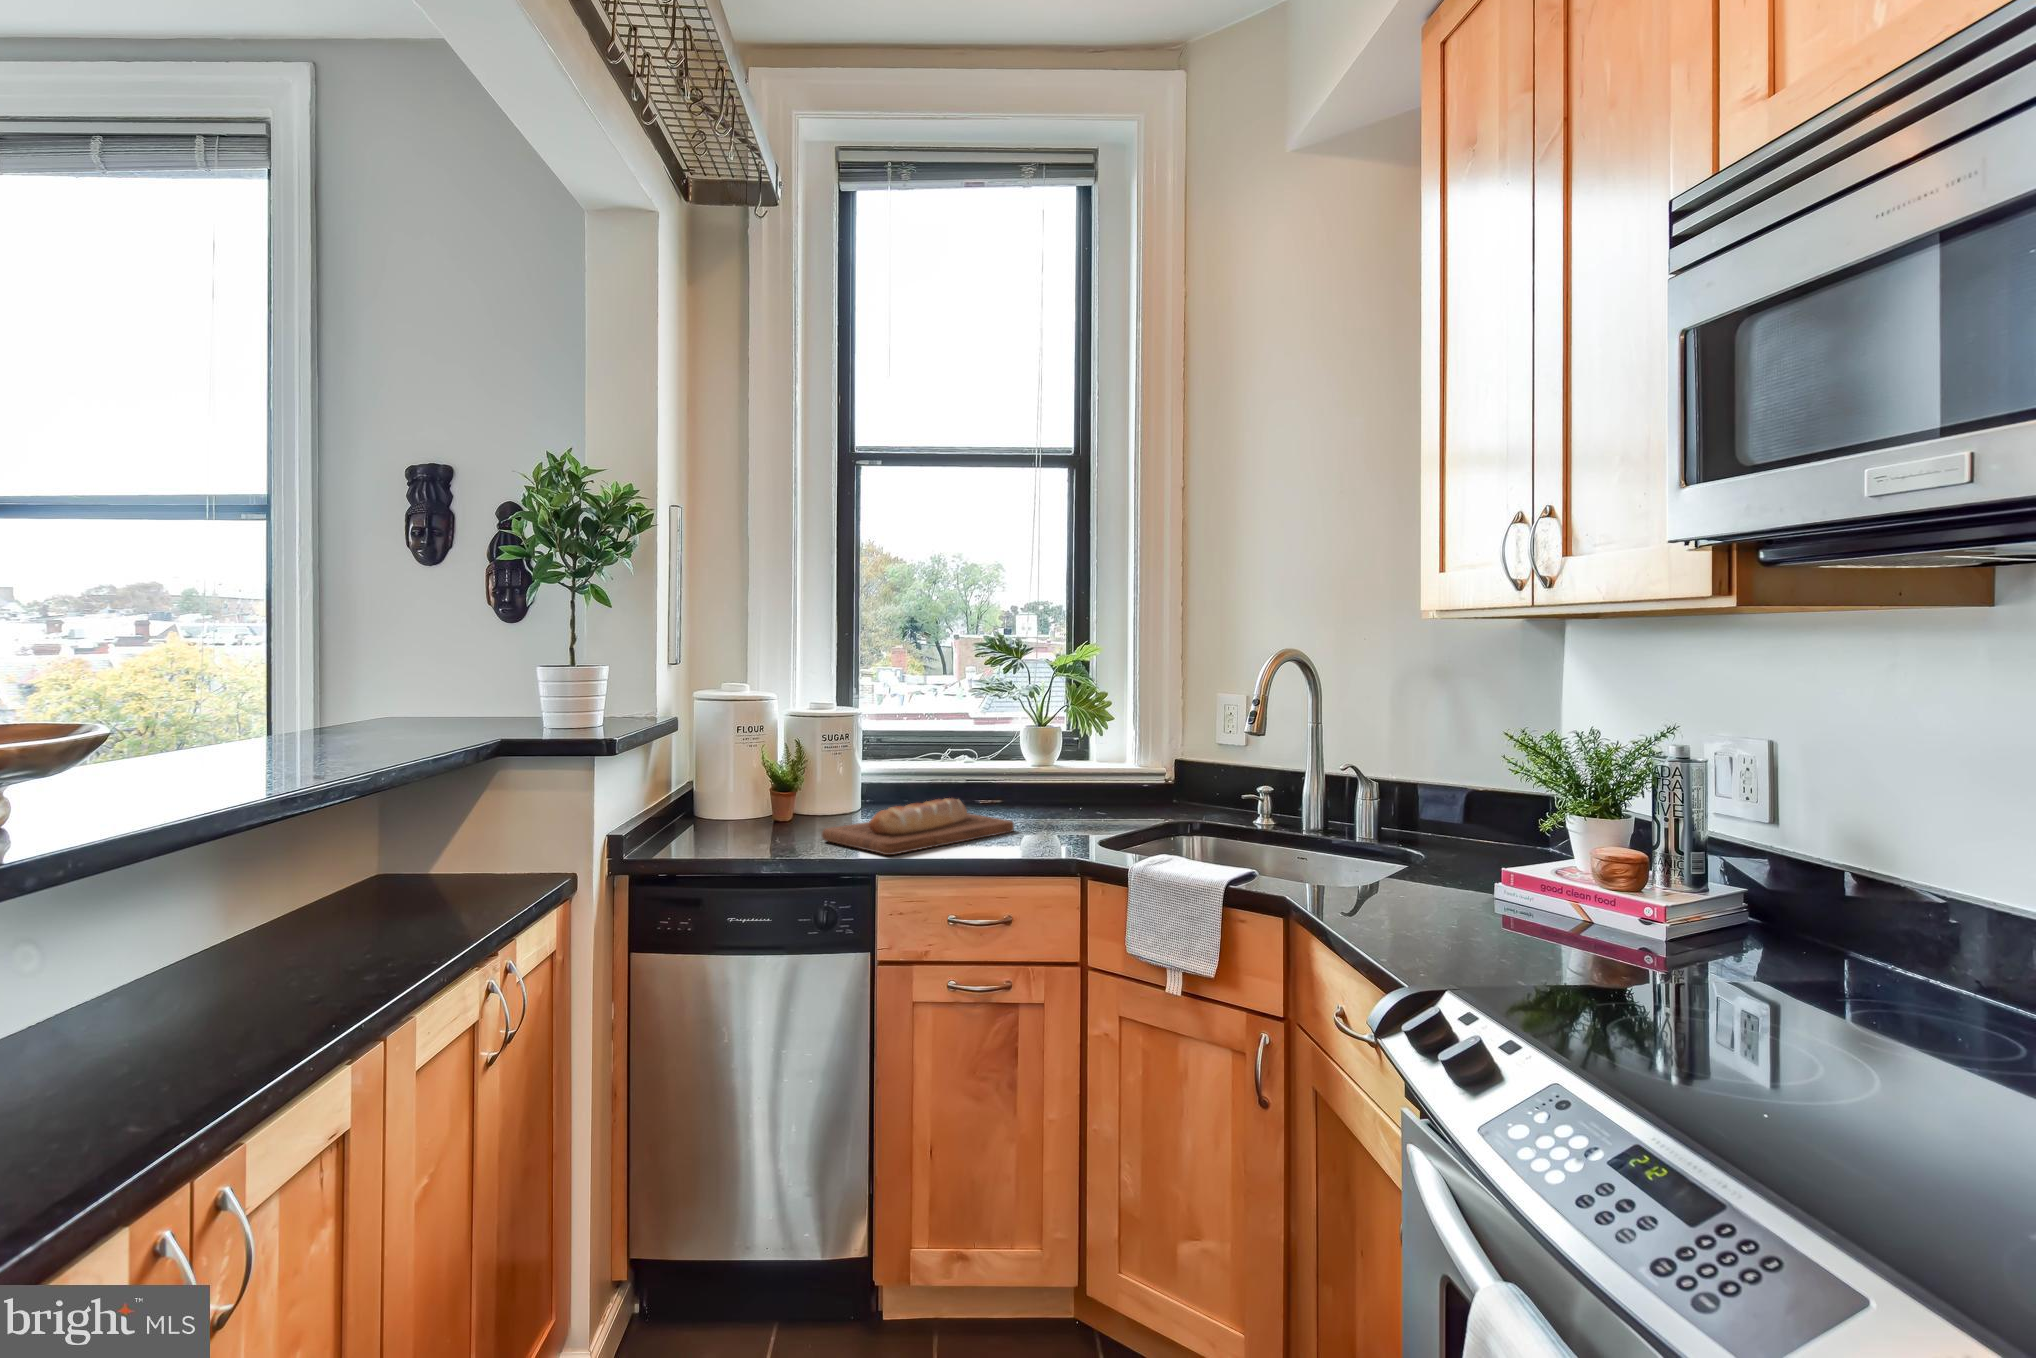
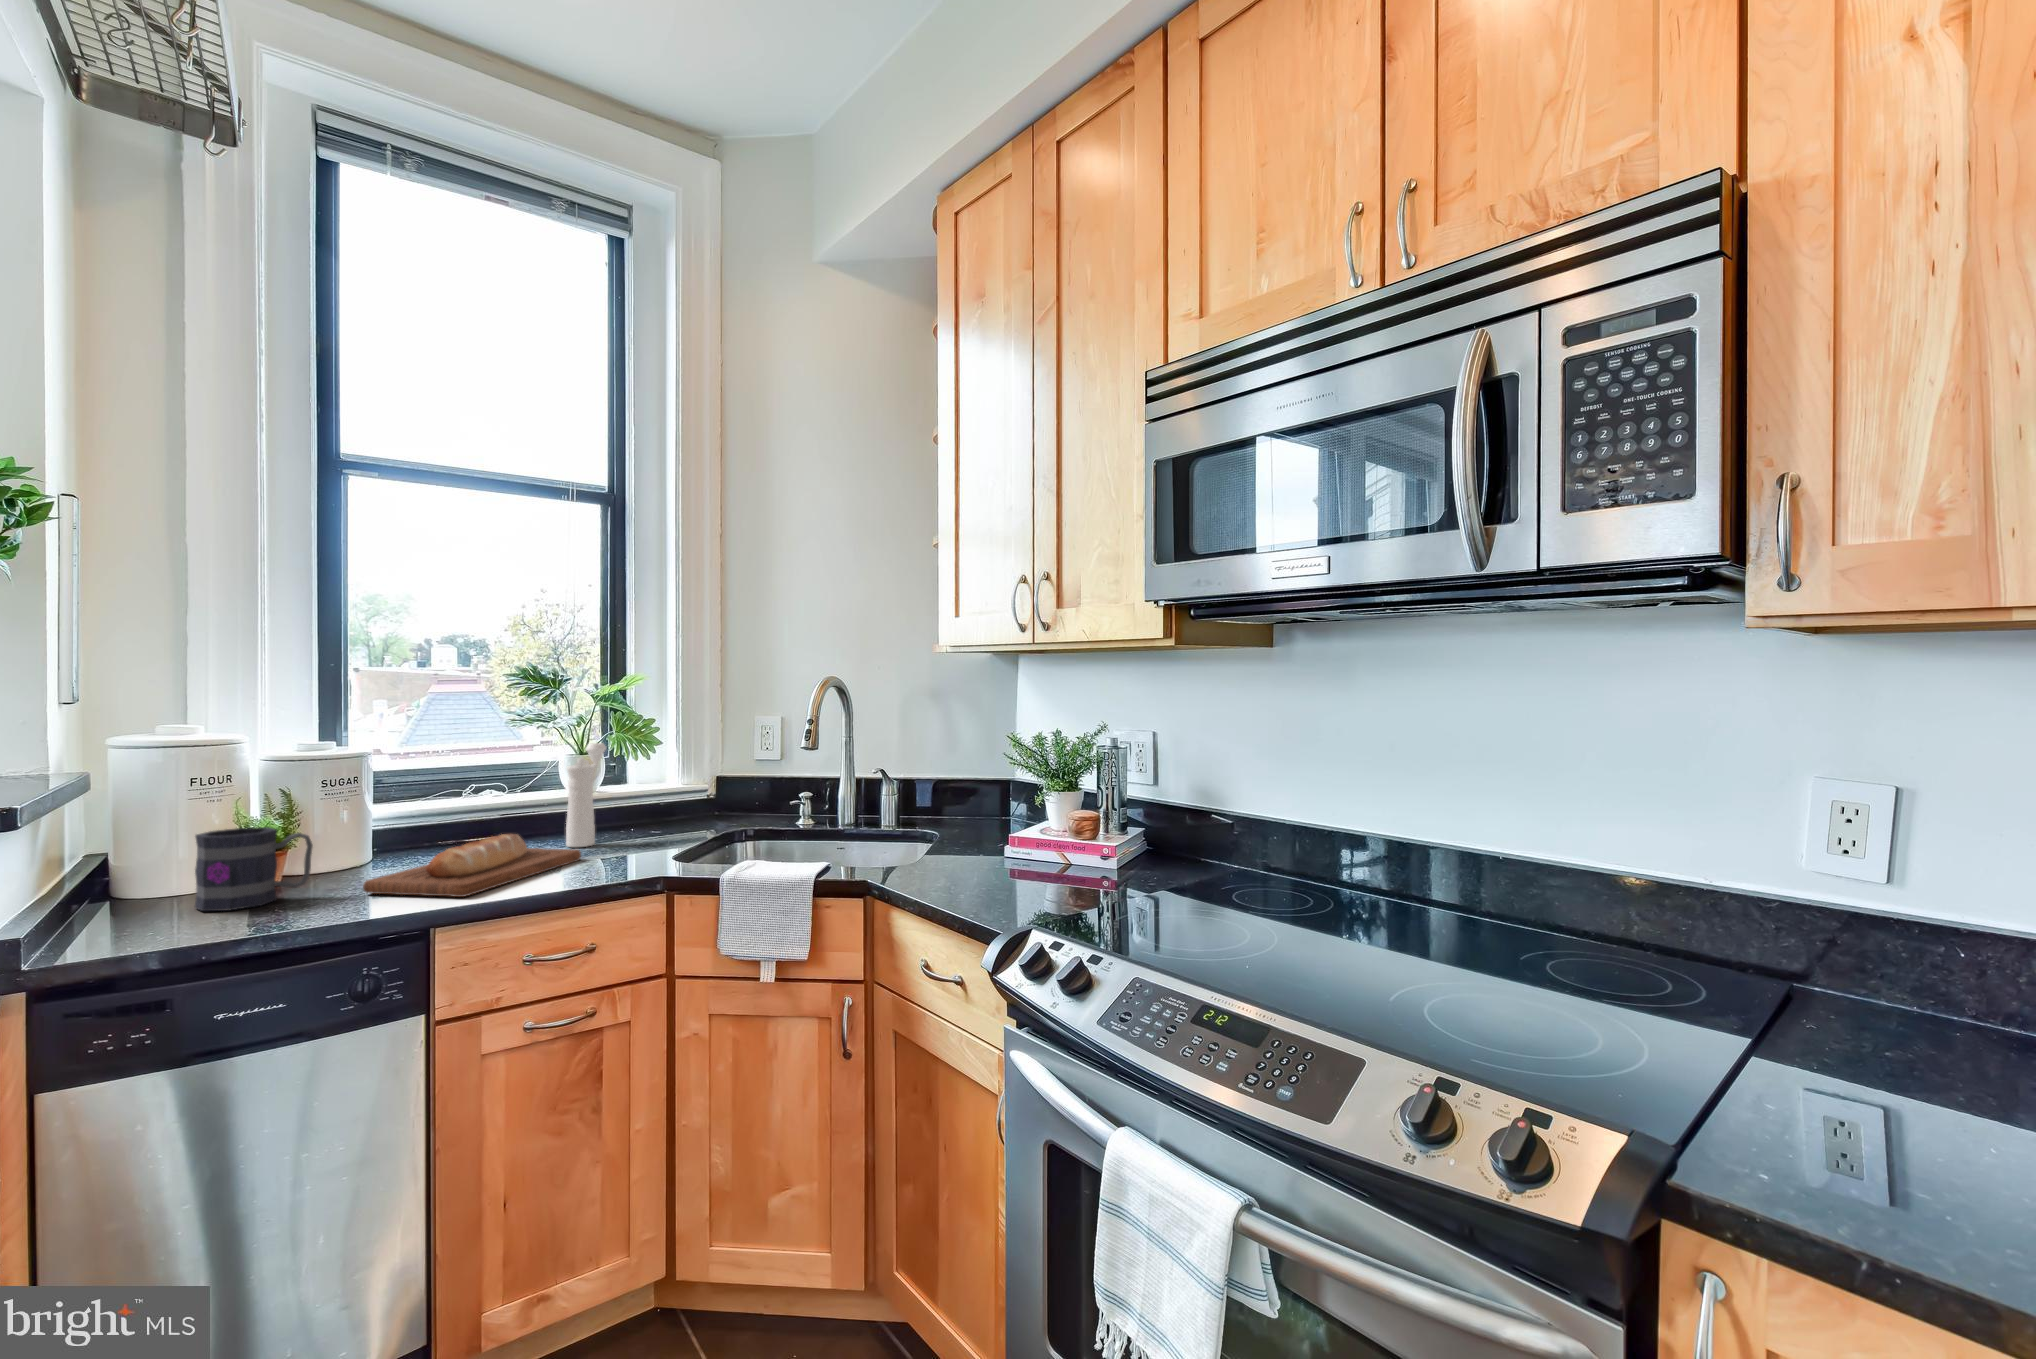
pepper mill: none [1012,716,1057,818] -> present [566,743,606,847]
mug: none [709,772,789,841] -> present [195,827,313,911]

